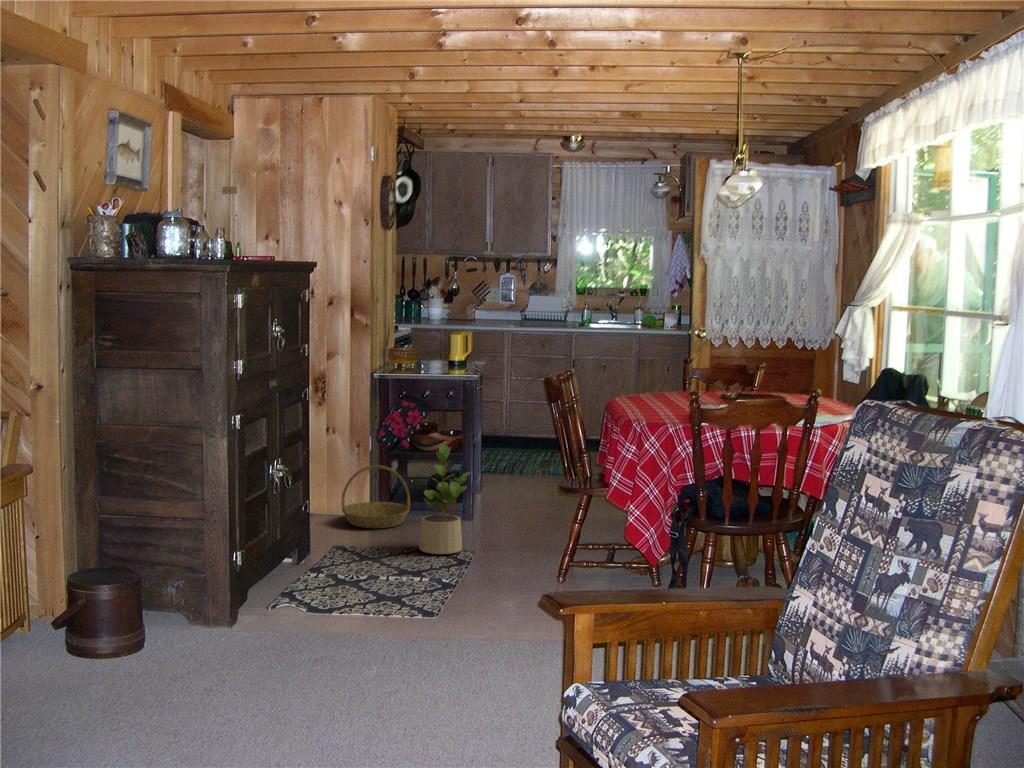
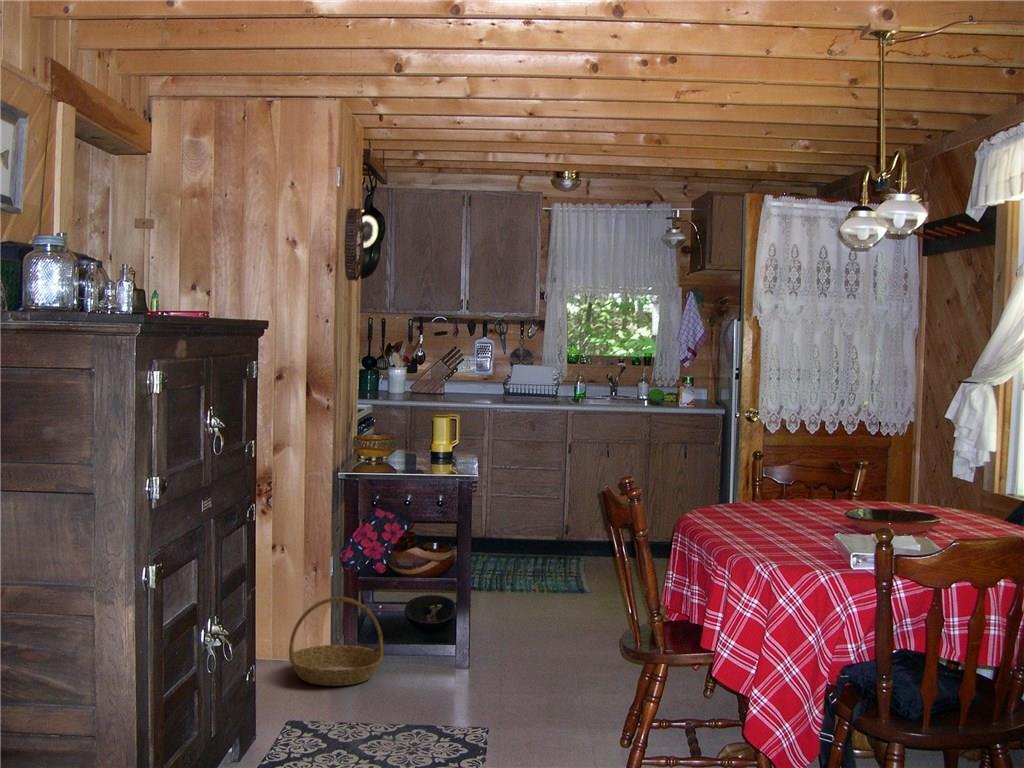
potted plant: present [419,444,471,554] -> none [403,574,475,731]

